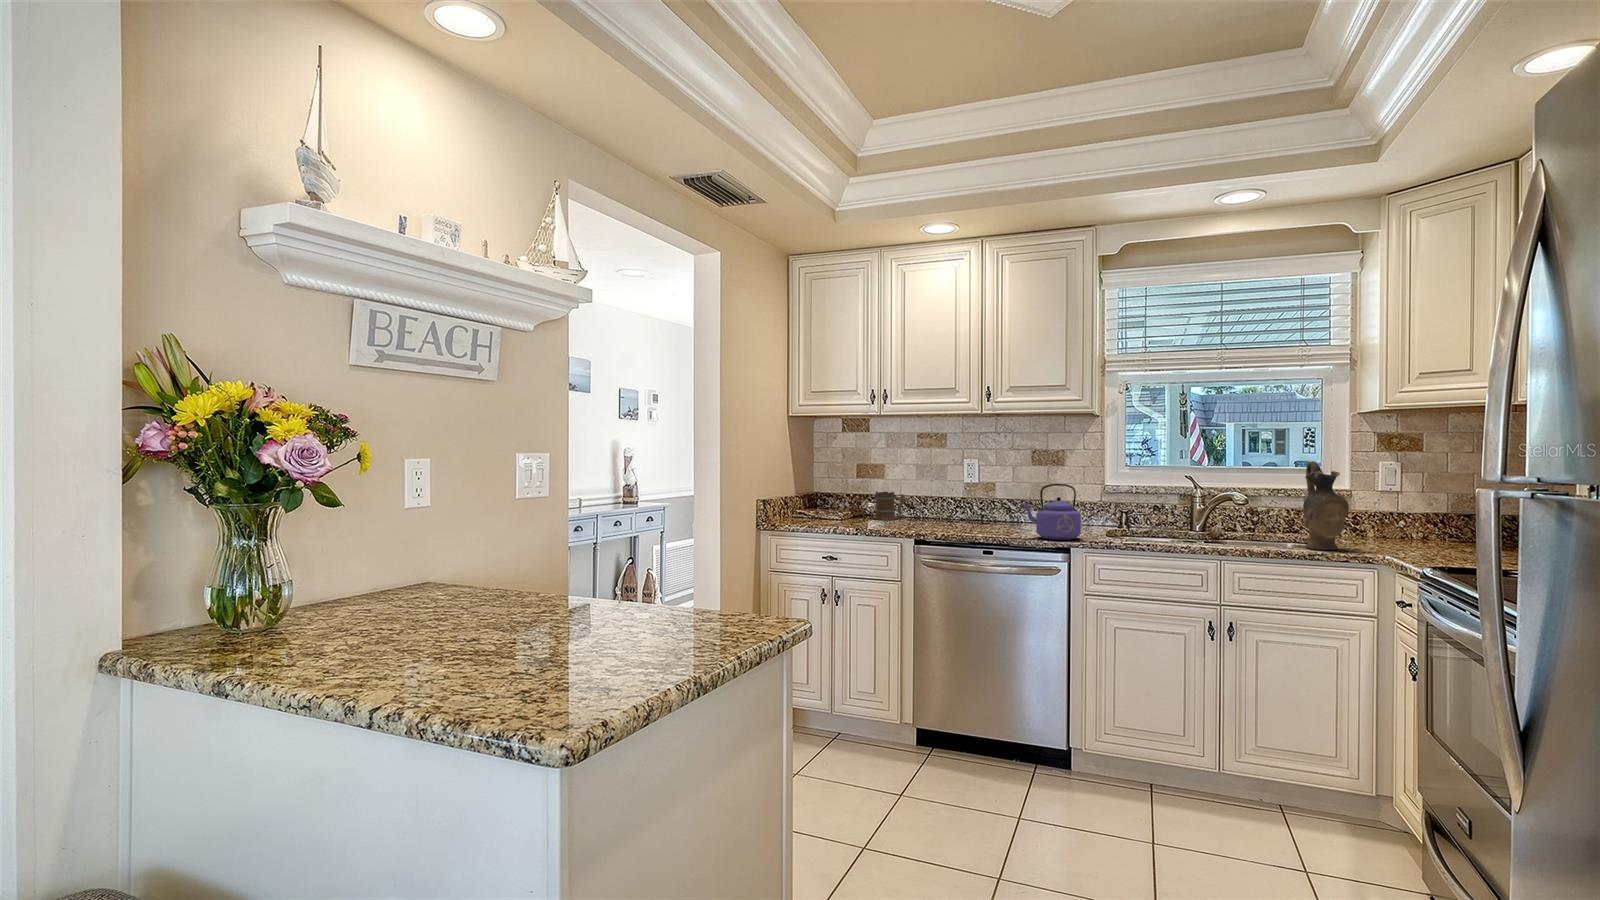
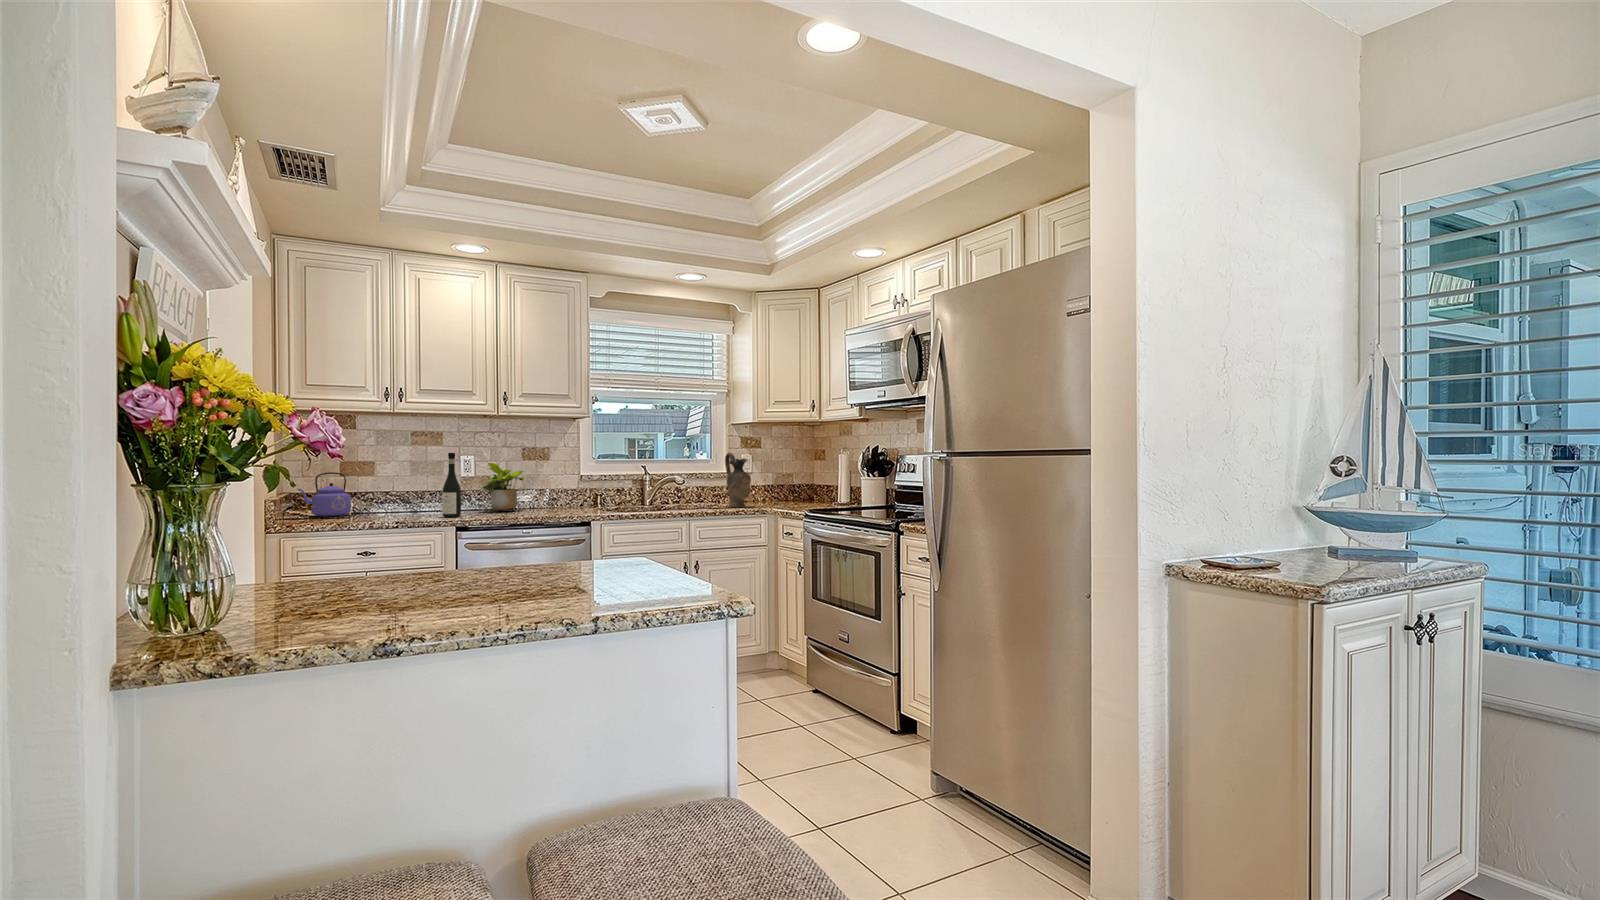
wine bottle: none [912,458,931,529] -> present [442,453,461,517]
potted plant: none [968,469,1021,525] -> present [481,463,524,512]
kettle: present [1022,484,1081,540] -> present [298,472,351,517]
mug: present [874,492,905,520] -> none [371,488,401,515]

